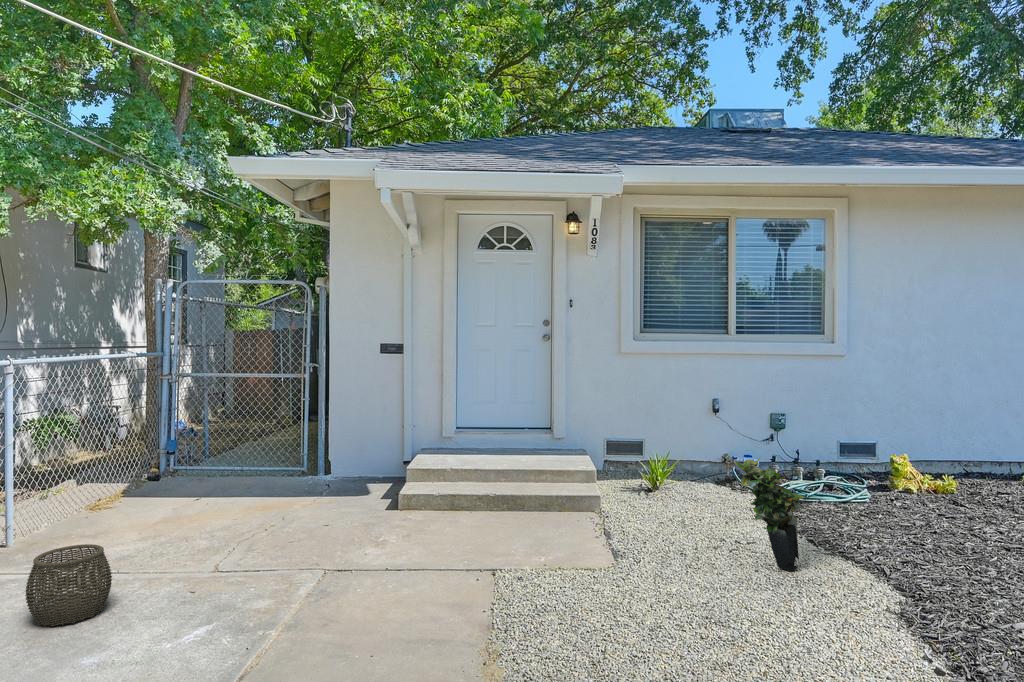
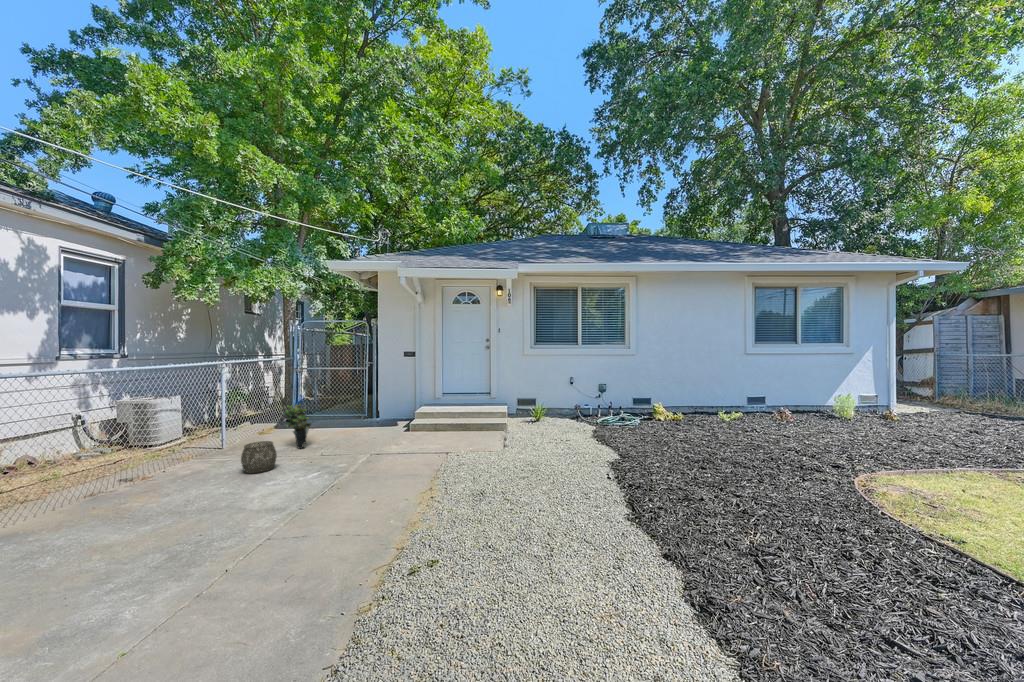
potted plant: present [735,458,805,572] -> present [284,404,311,449]

